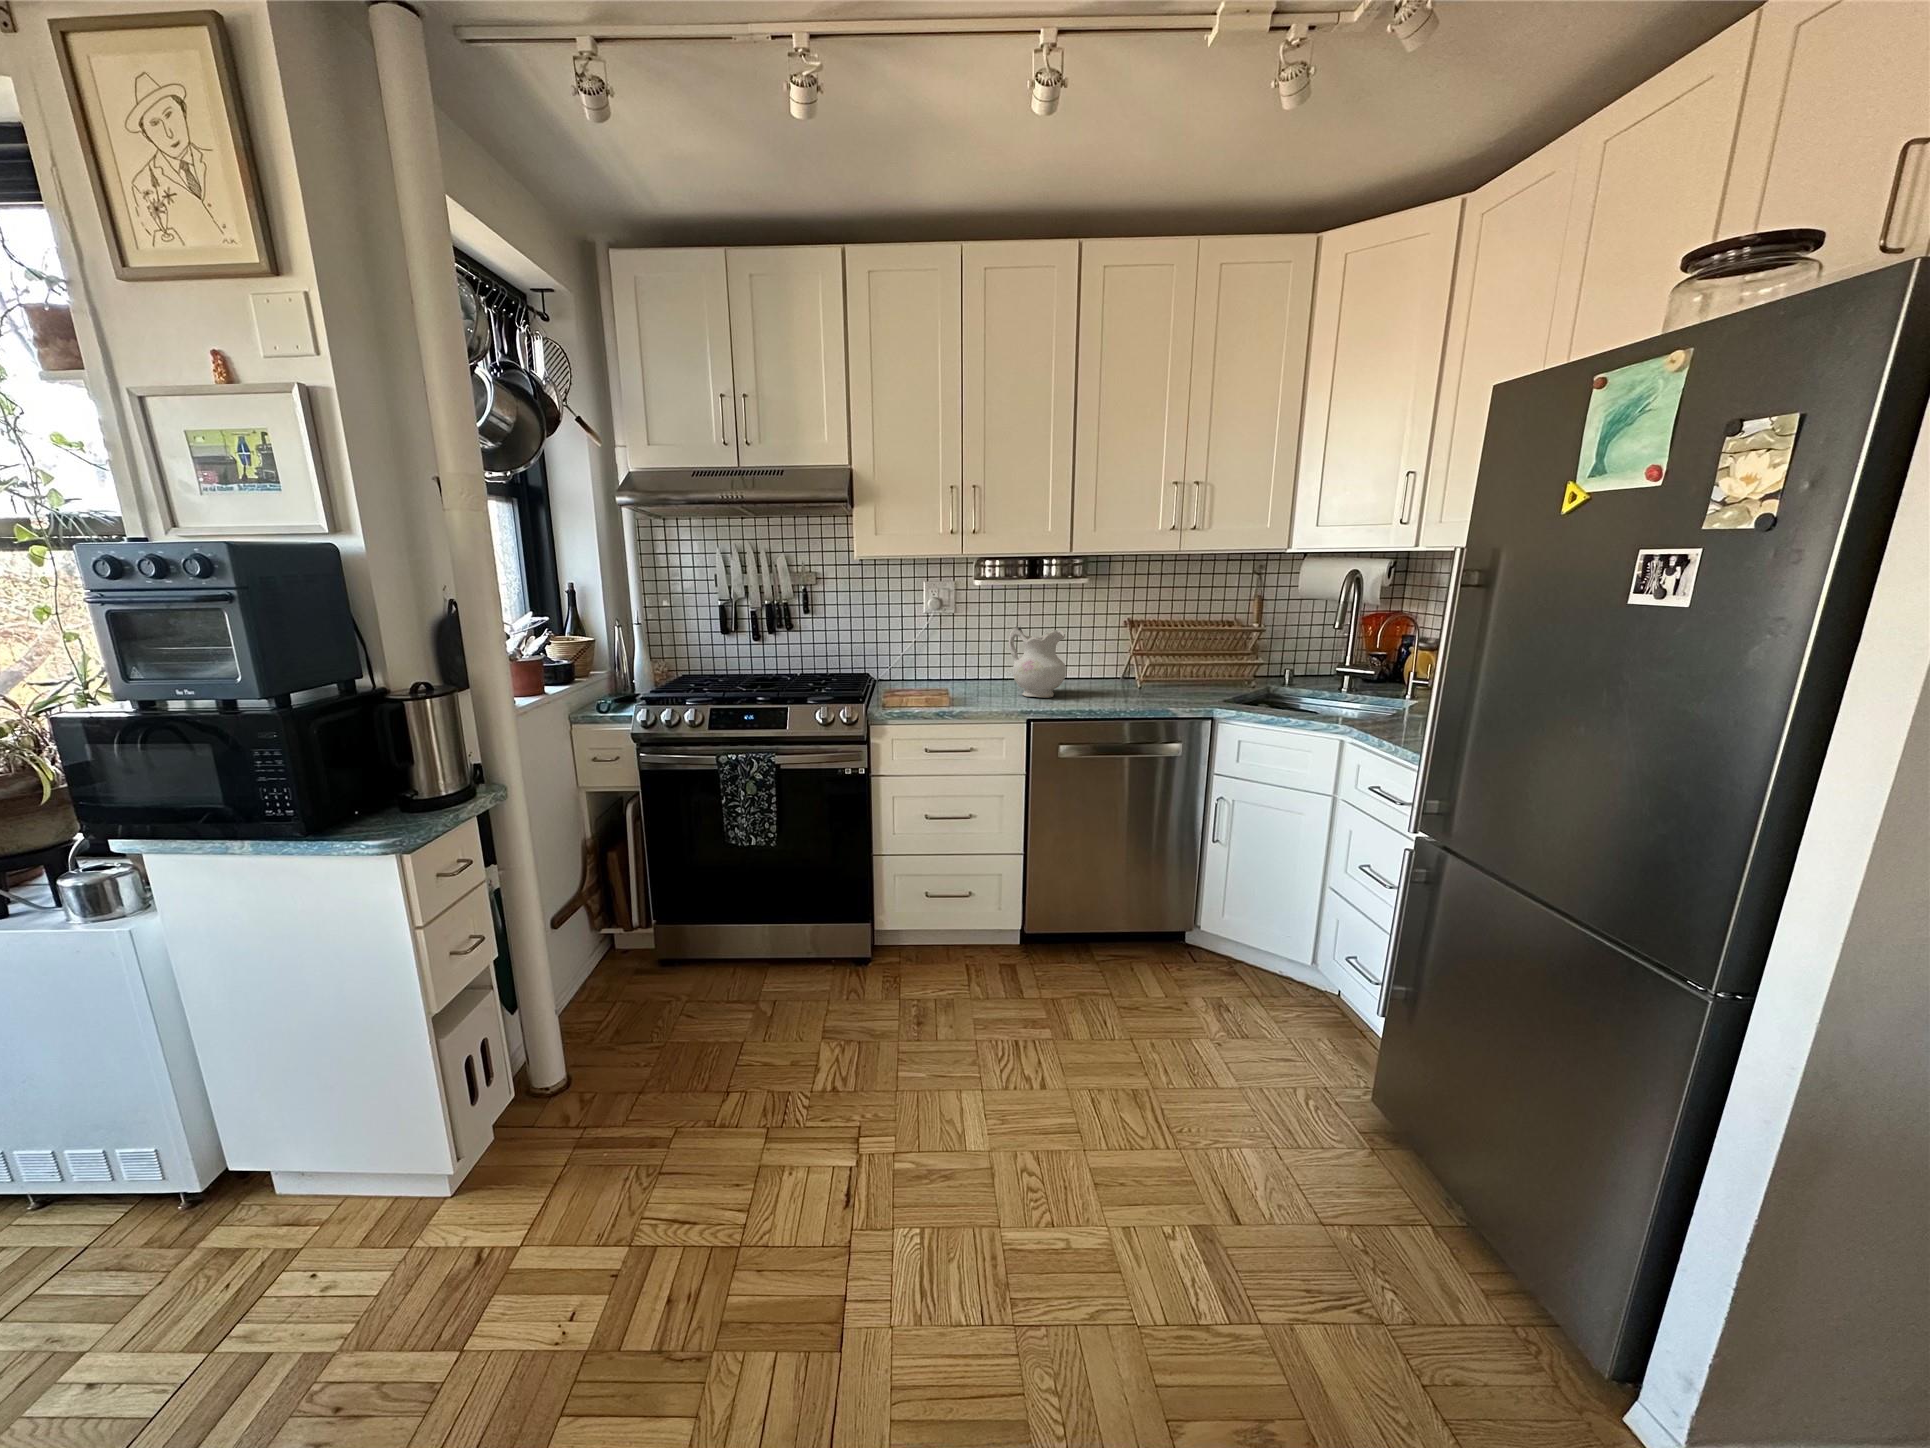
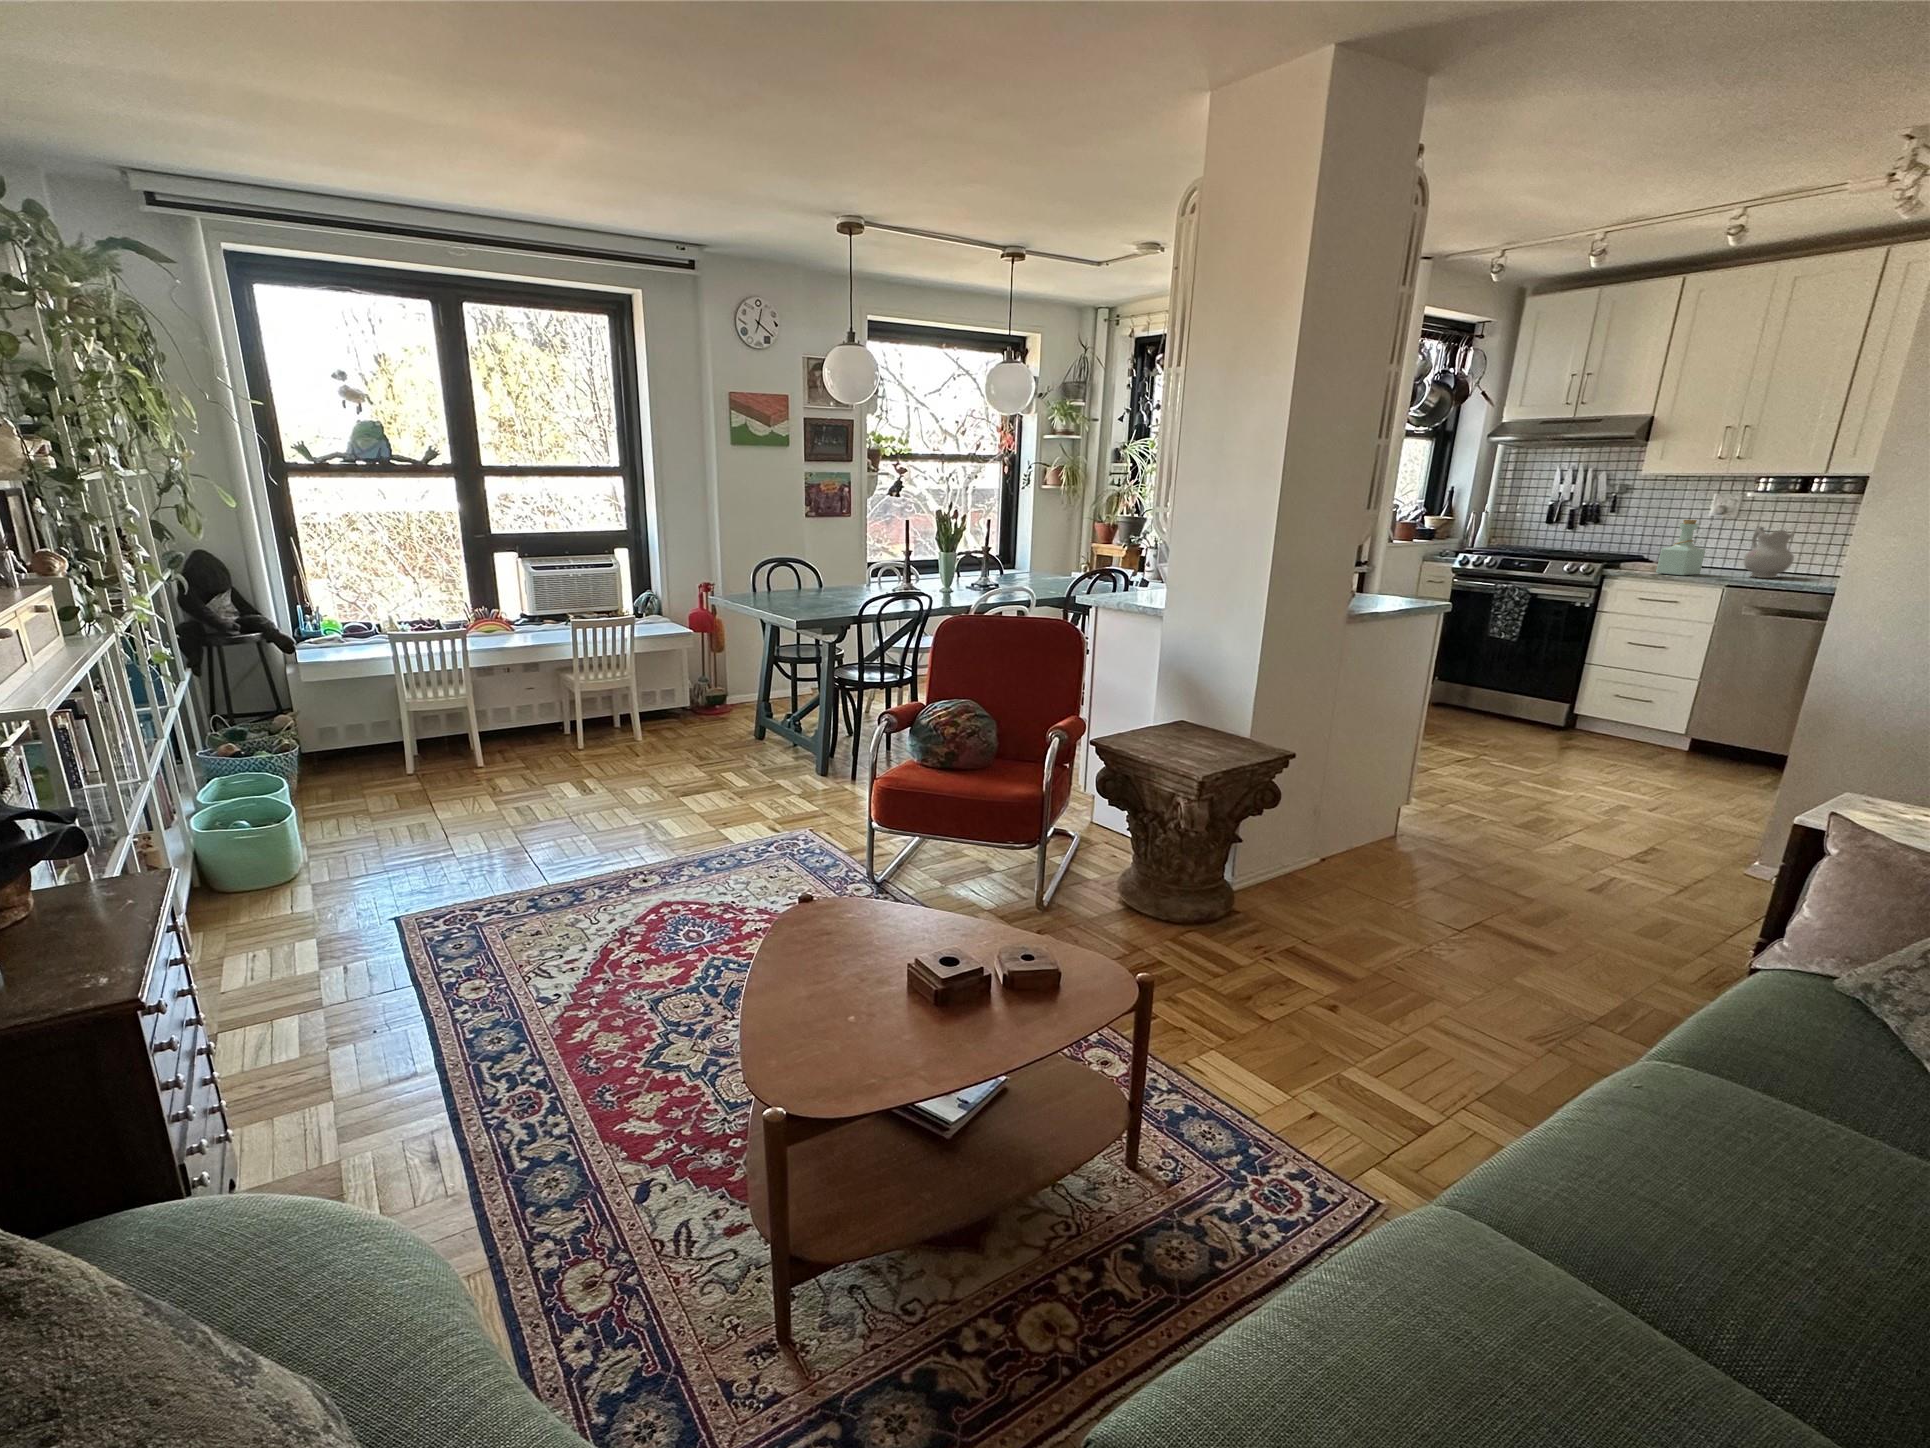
bottle: none [922,622,970,706] -> present [1656,520,1705,575]

